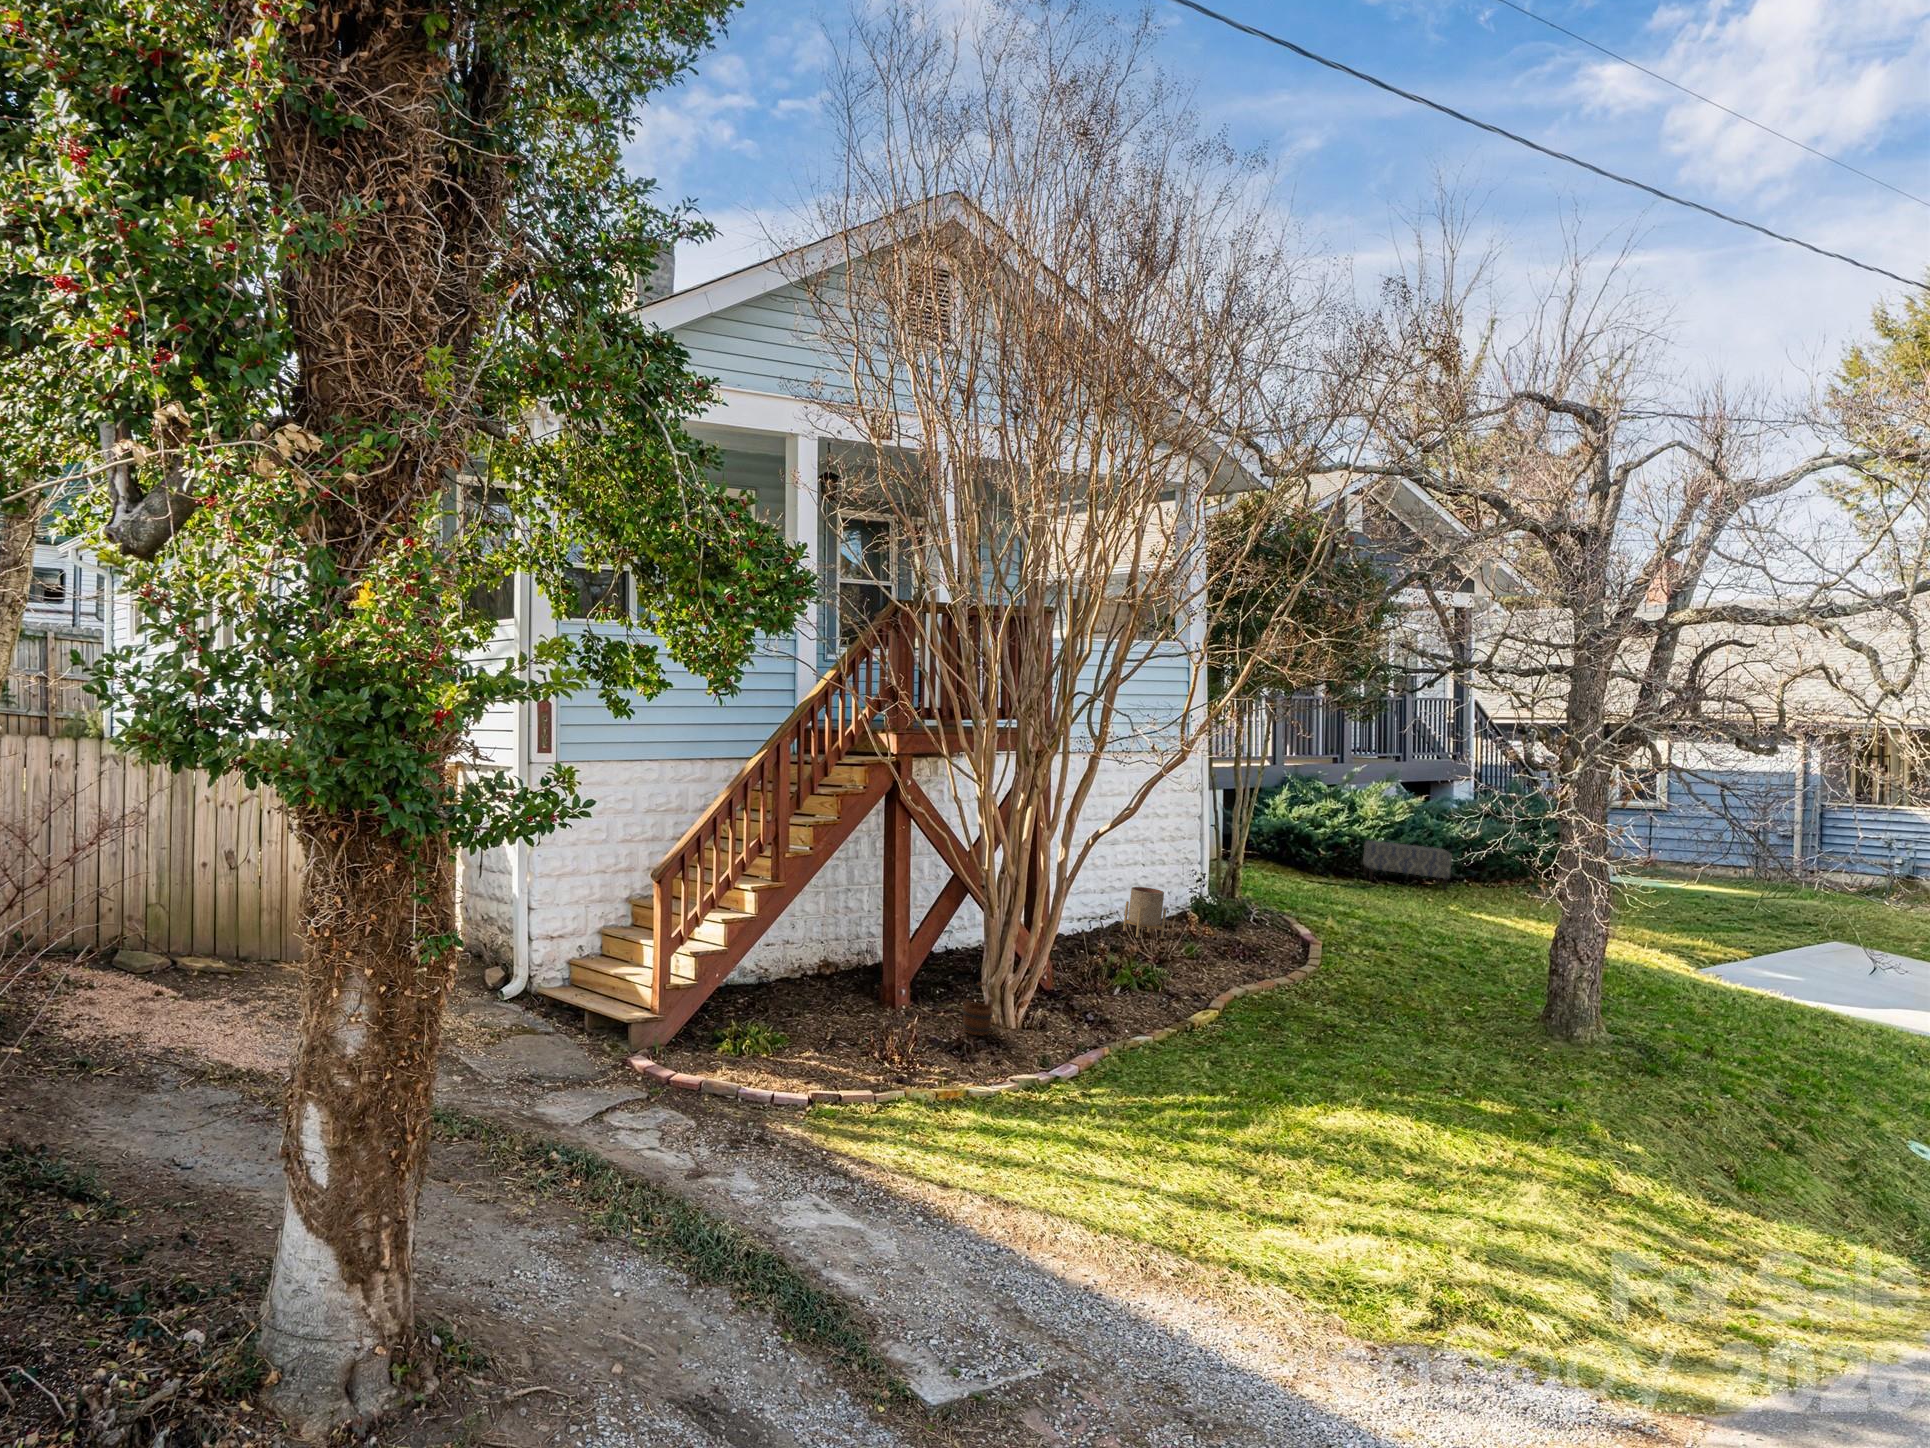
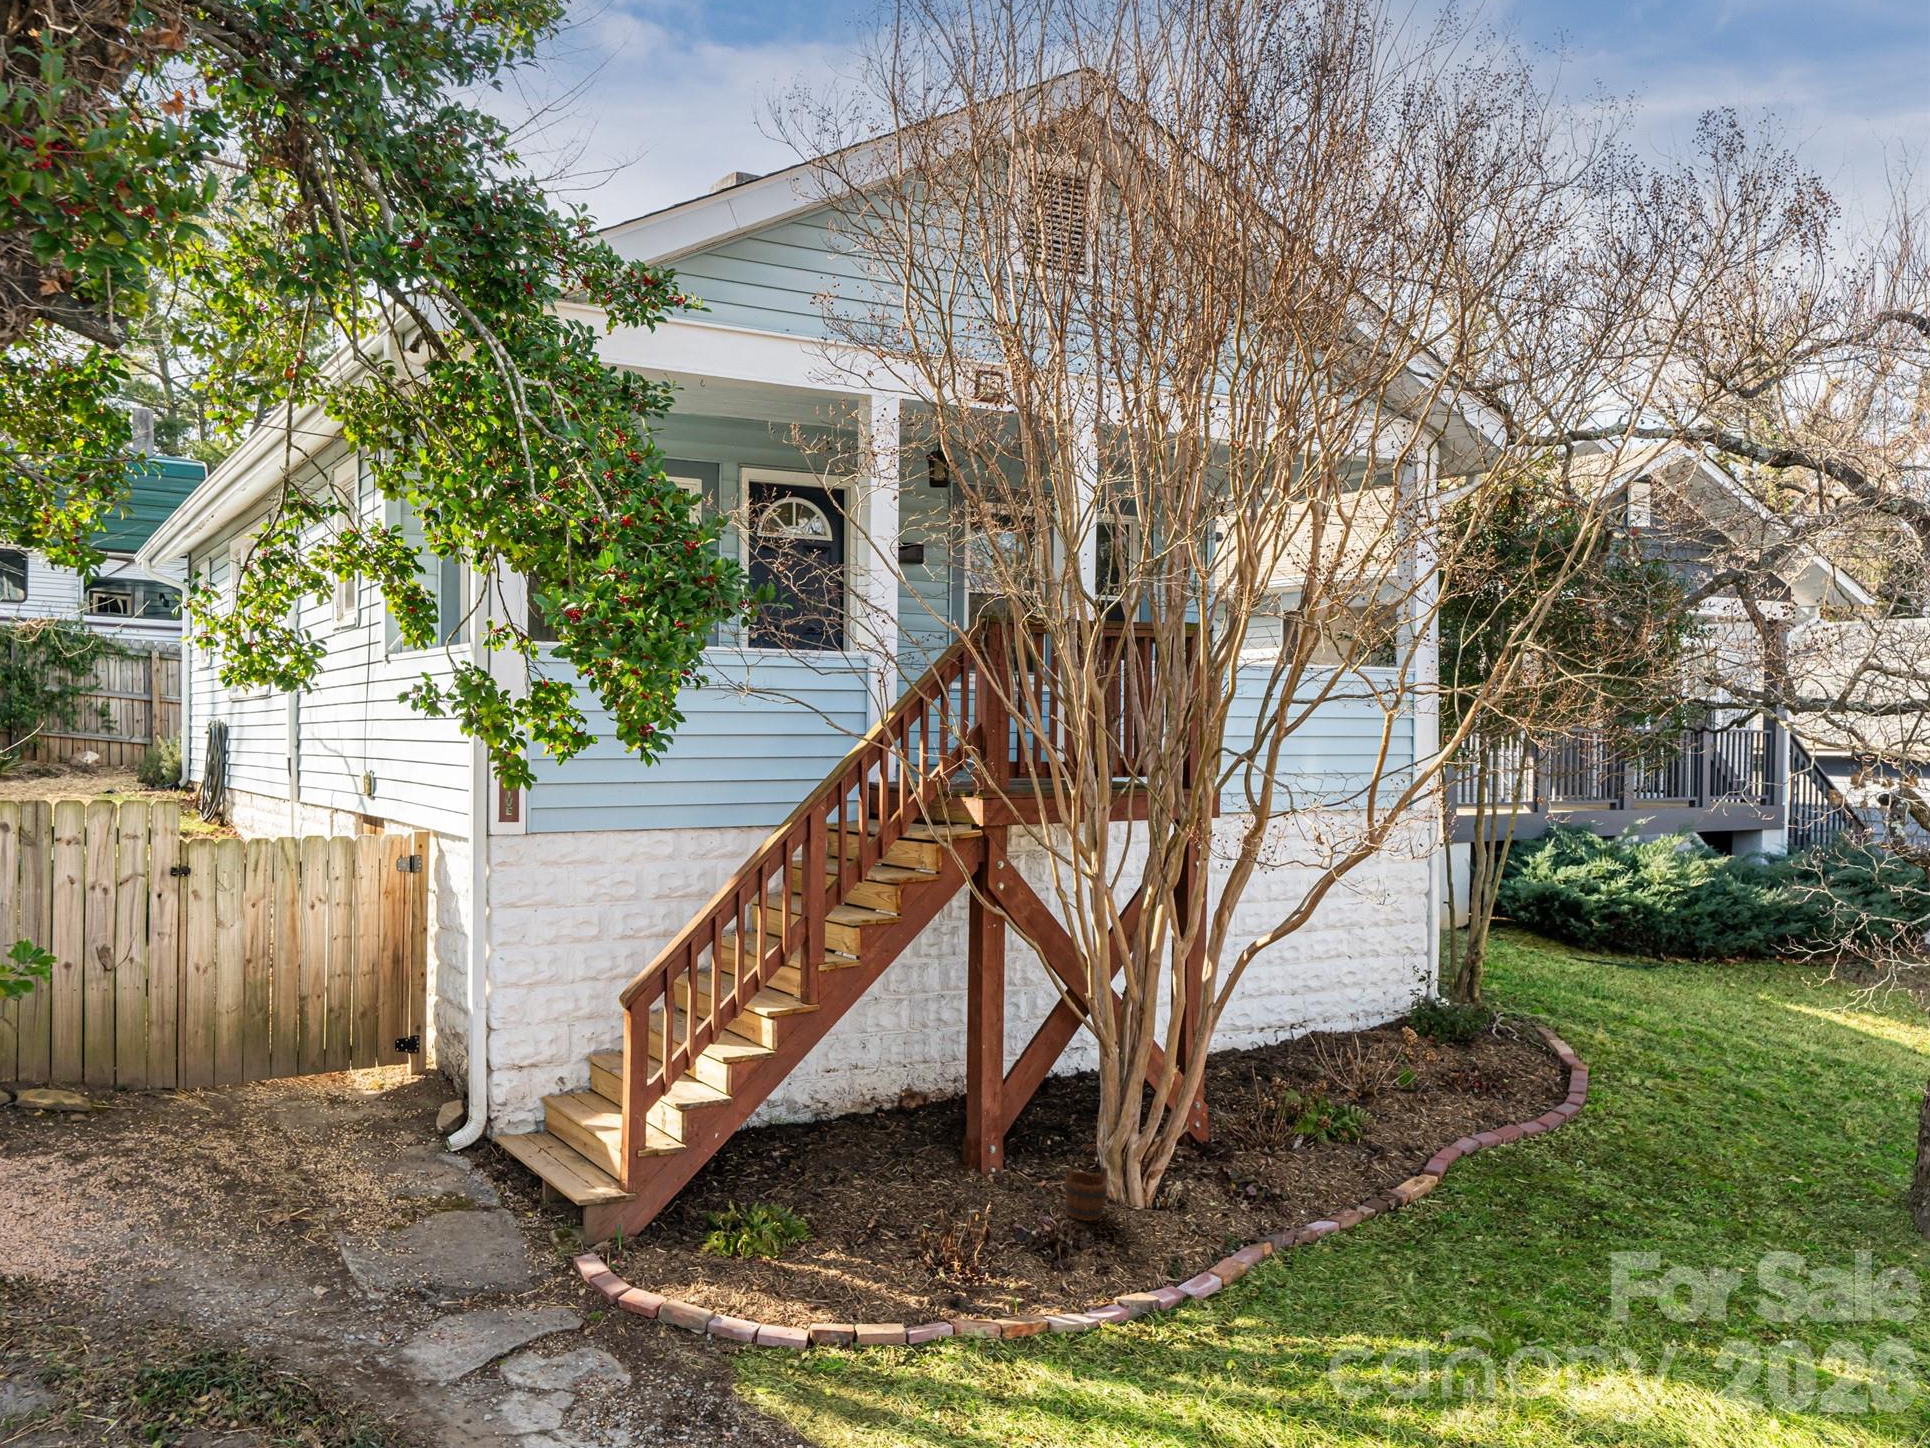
bench: present [1363,840,1452,889] -> none [1653,910,1780,978]
planter: present [1123,887,1166,939] -> none [1315,987,1374,1059]

